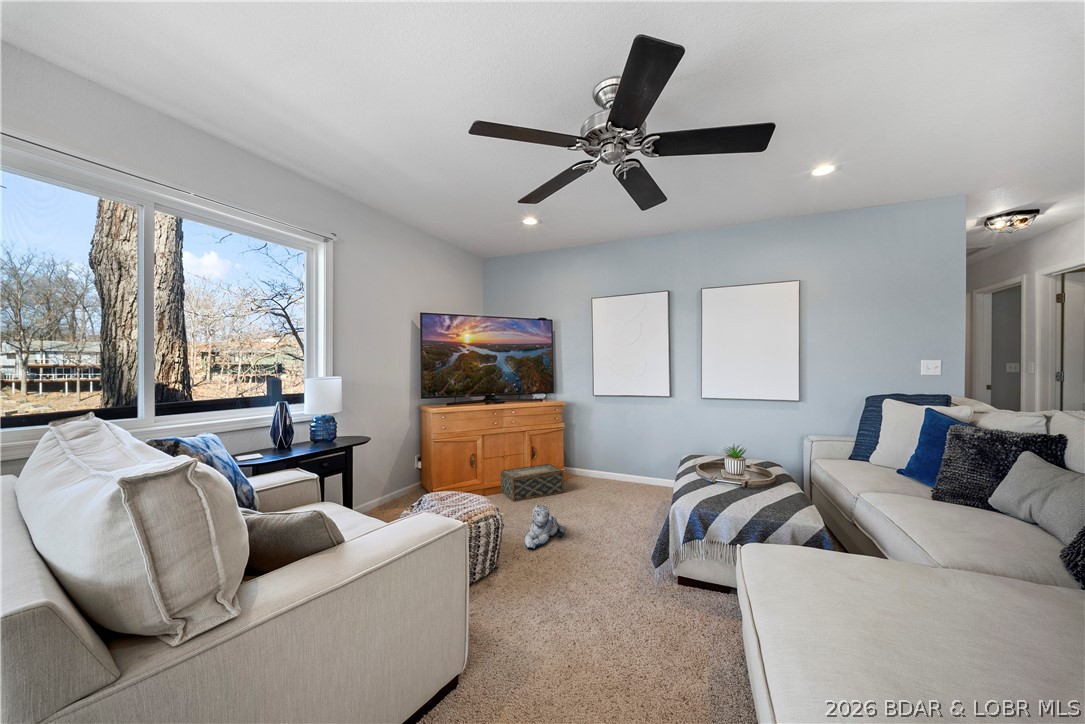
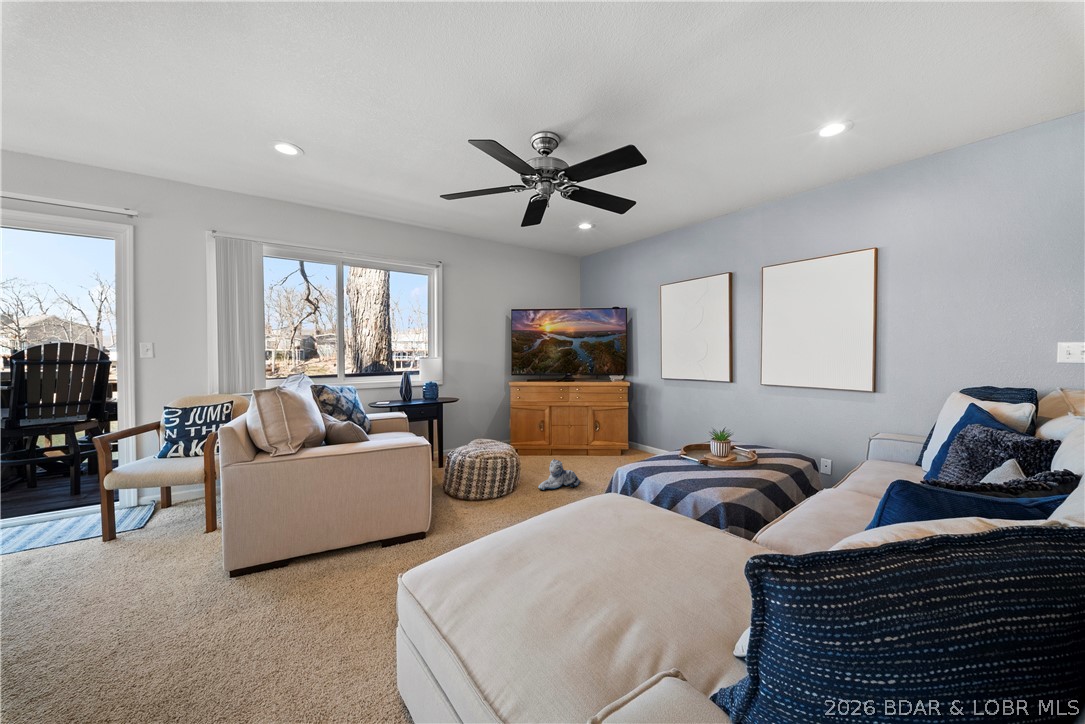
woven basket: present [501,464,564,501] -> none [565,436,615,461]

